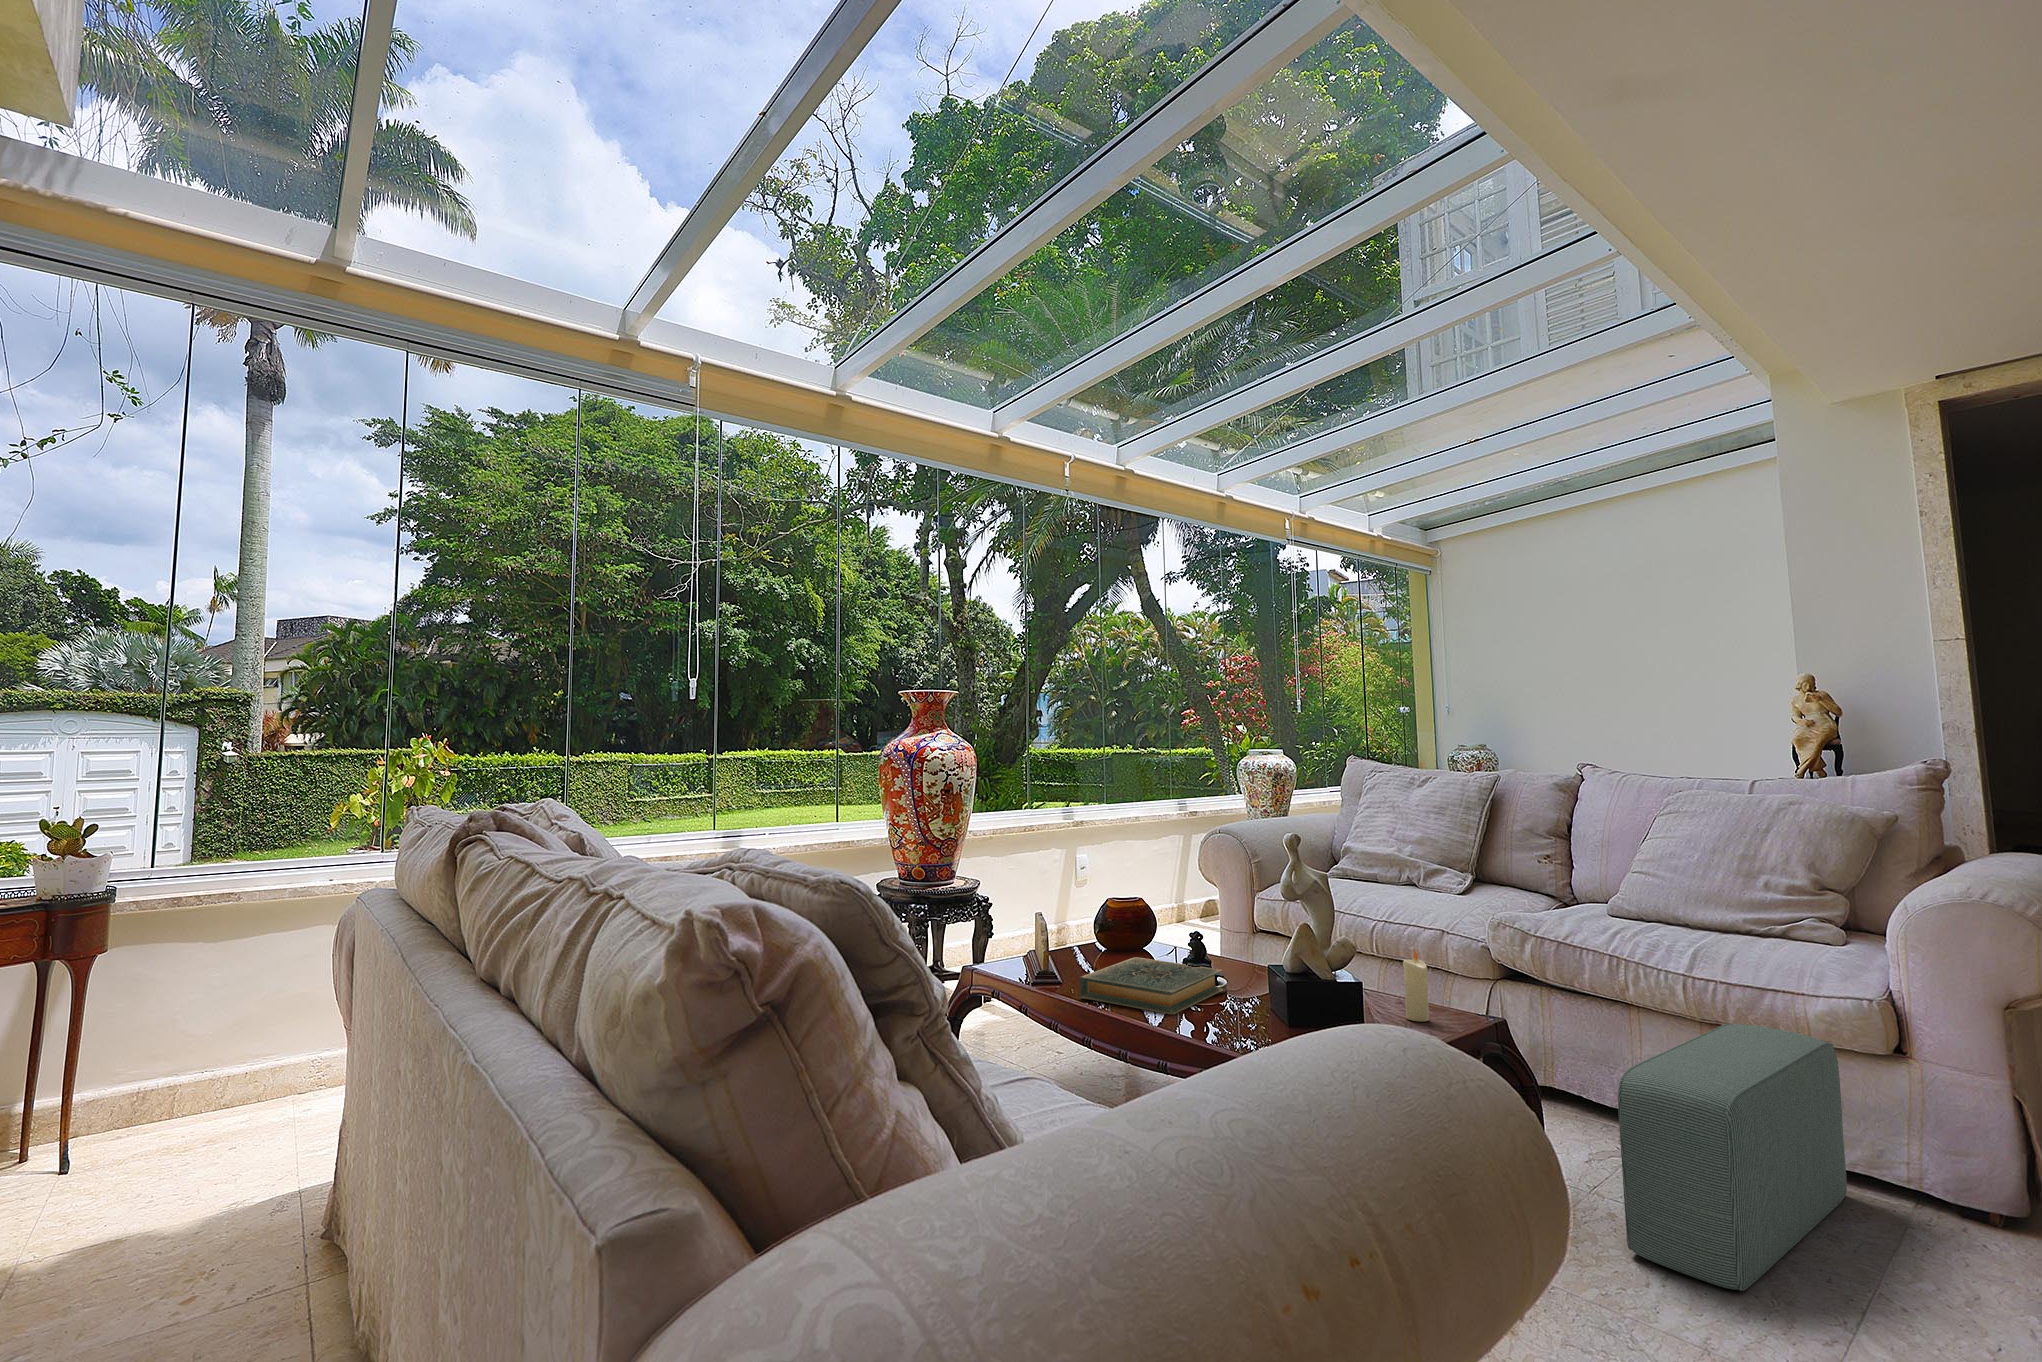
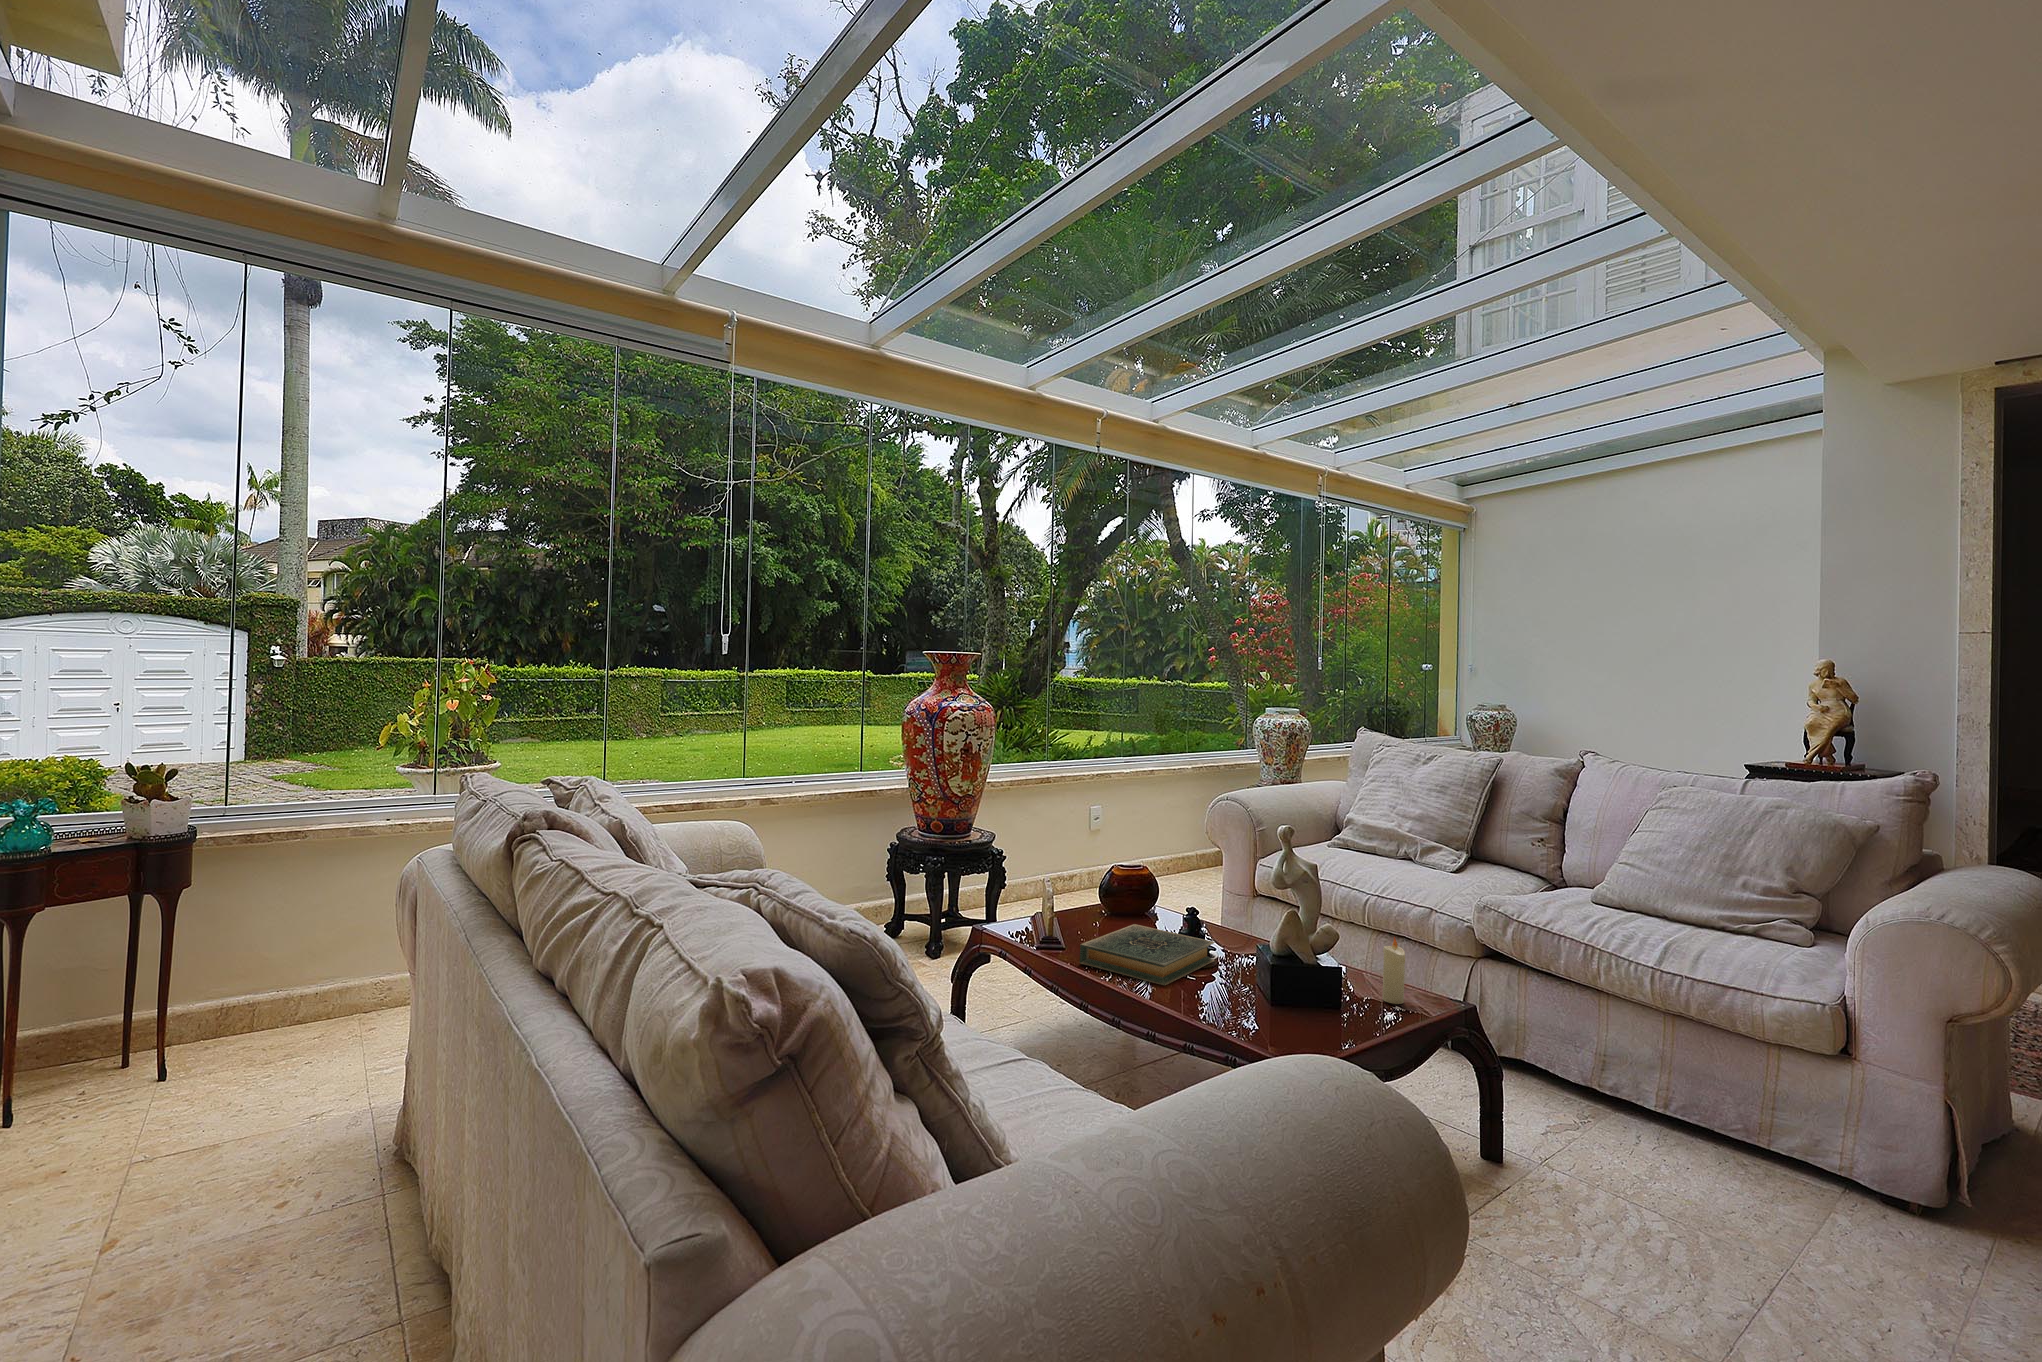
pouf: present [1618,1024,1847,1291] -> none [1567,1018,1787,1268]

